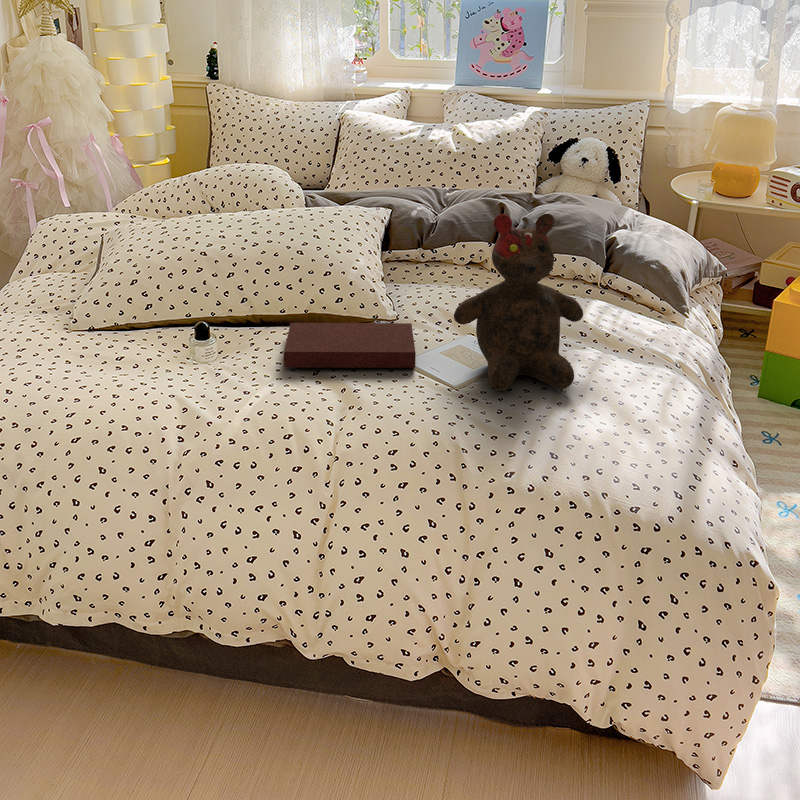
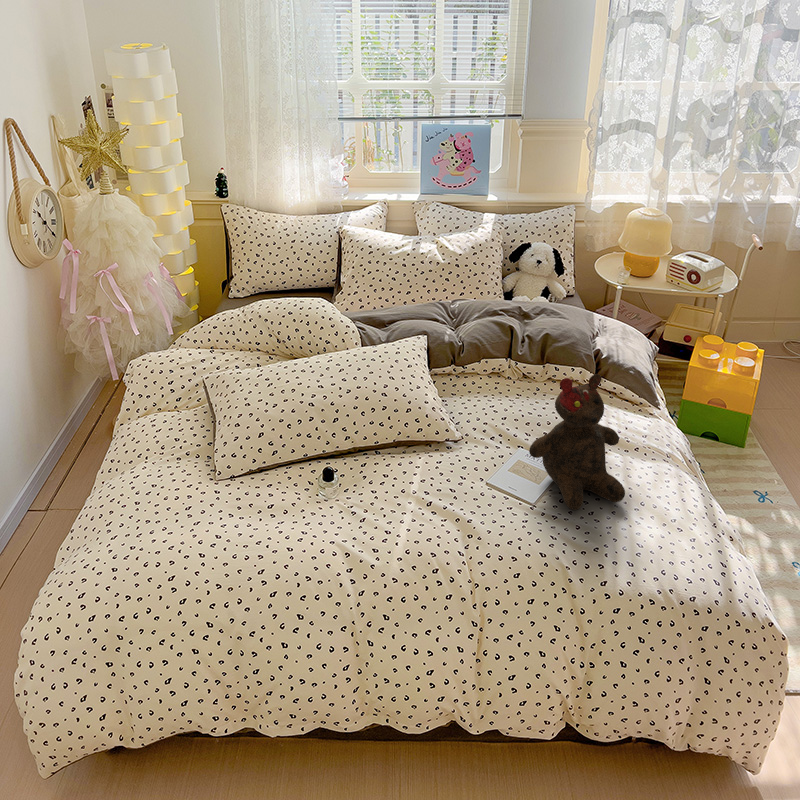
notebook: present [284,323,416,368] -> none [390,446,502,502]

